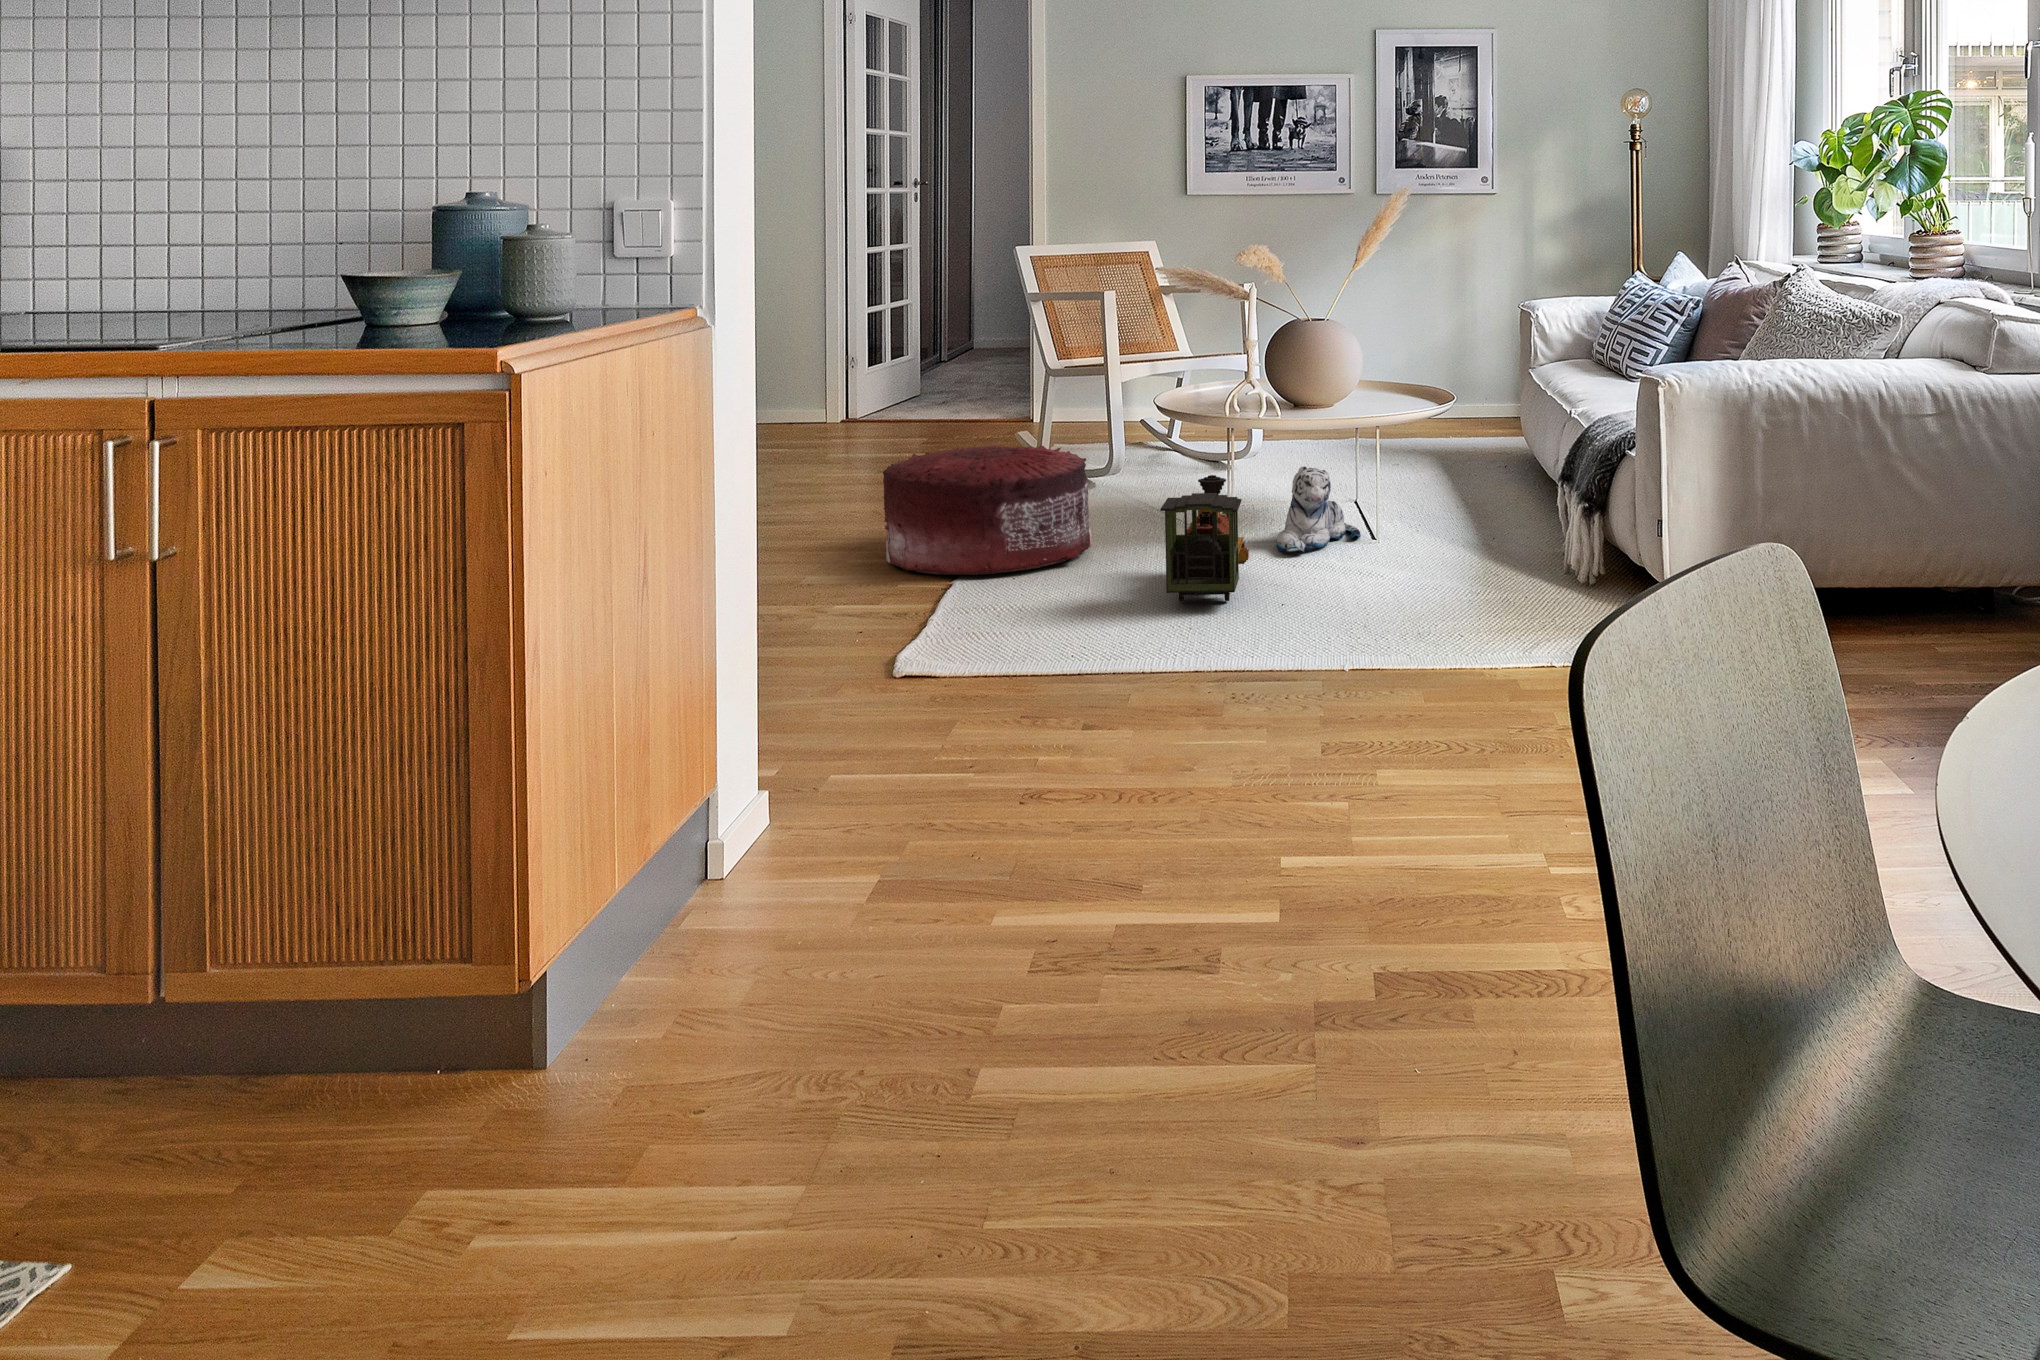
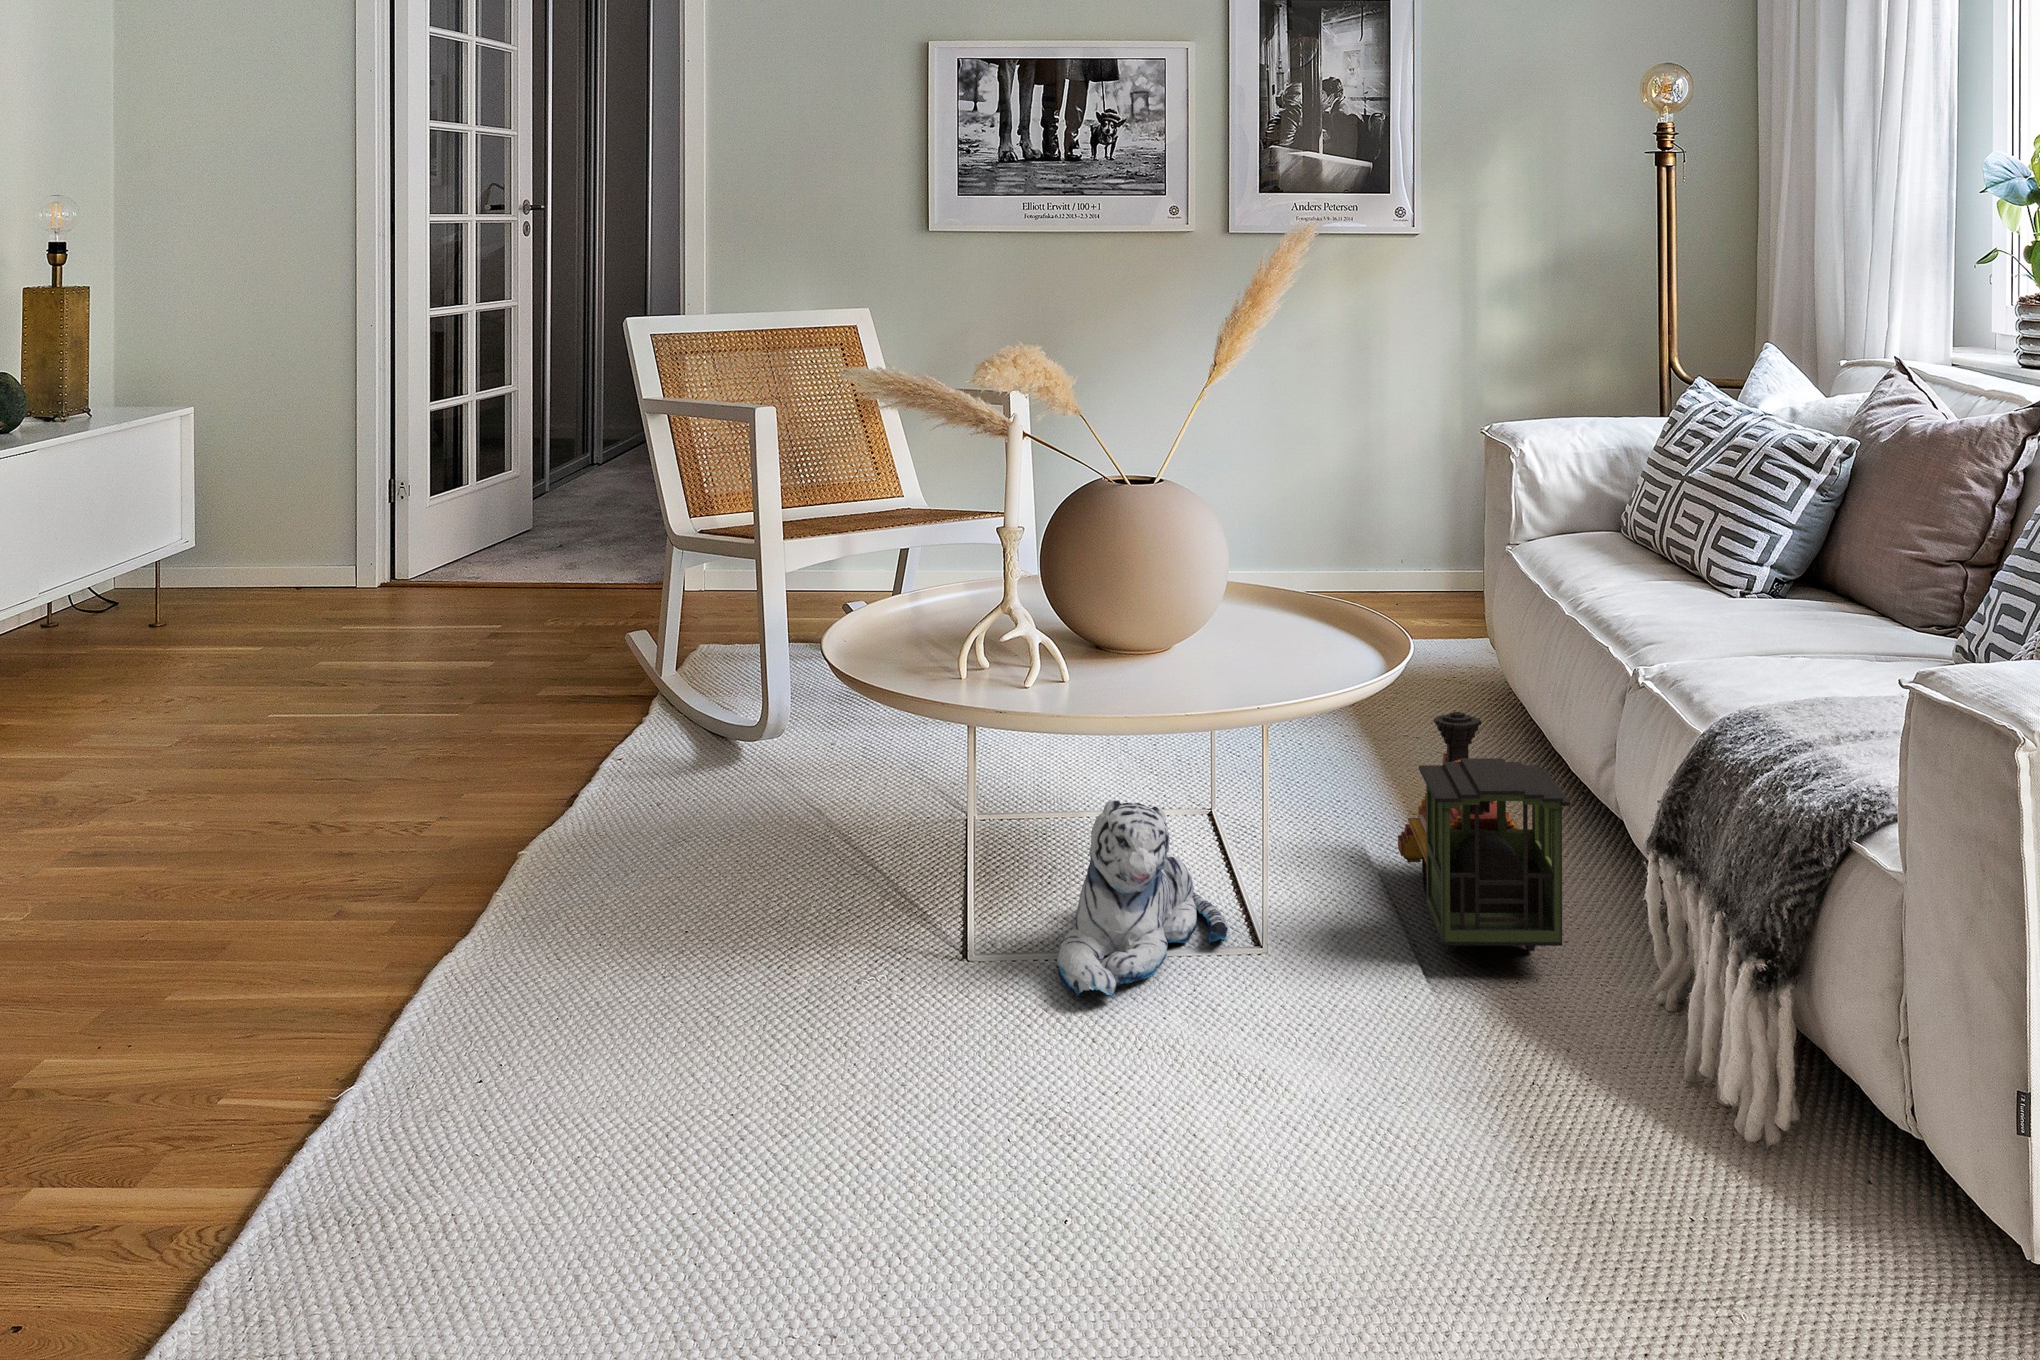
pouf: present [883,446,1092,575] -> none [219,738,675,1078]
toy train: present [1160,475,1249,602] -> present [1398,712,1570,951]

